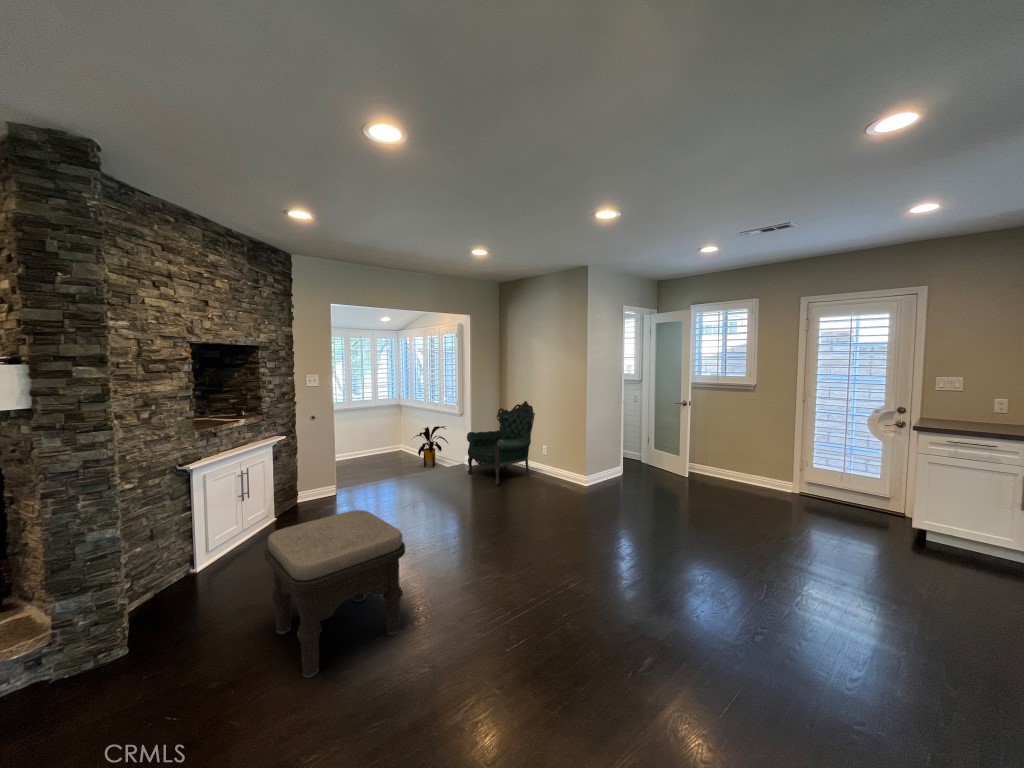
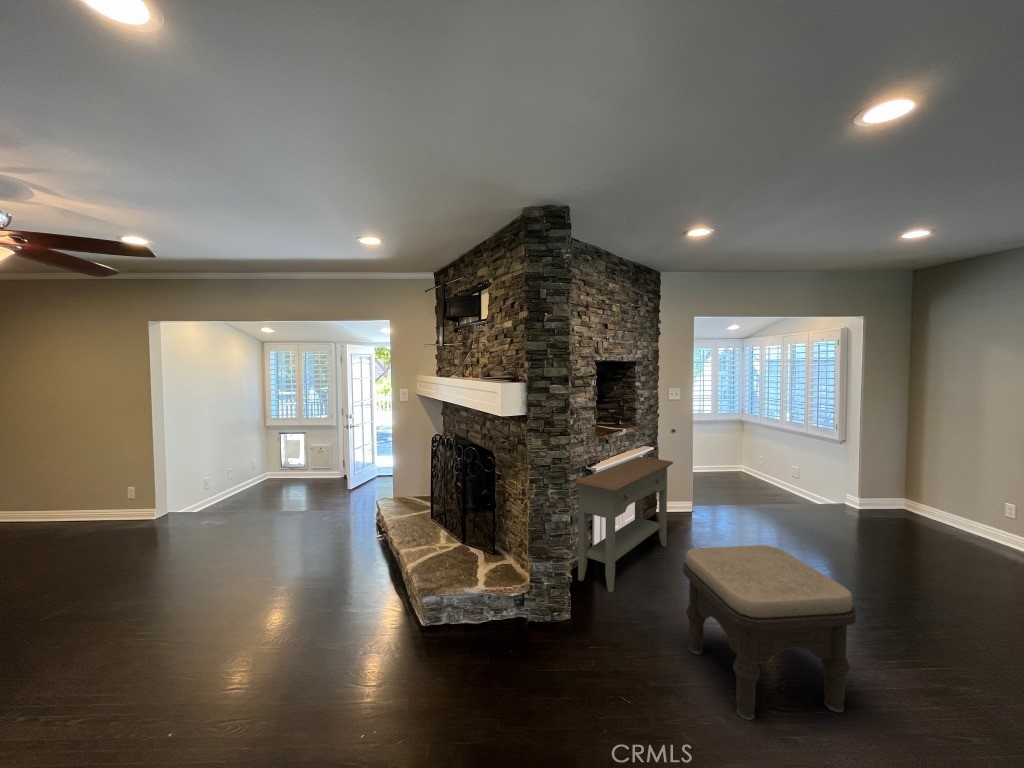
armchair: present [467,401,535,485] -> none [854,433,988,544]
house plant: present [415,426,448,467] -> none [767,451,823,501]
console table: none [149,447,299,603] -> present [575,457,673,592]

